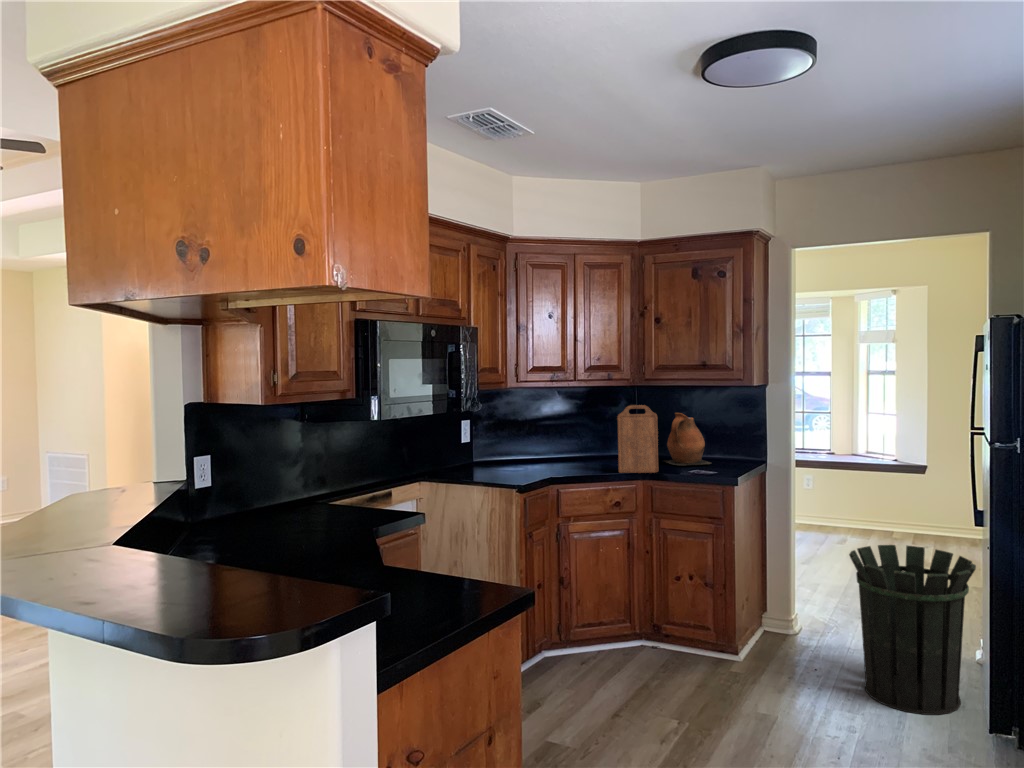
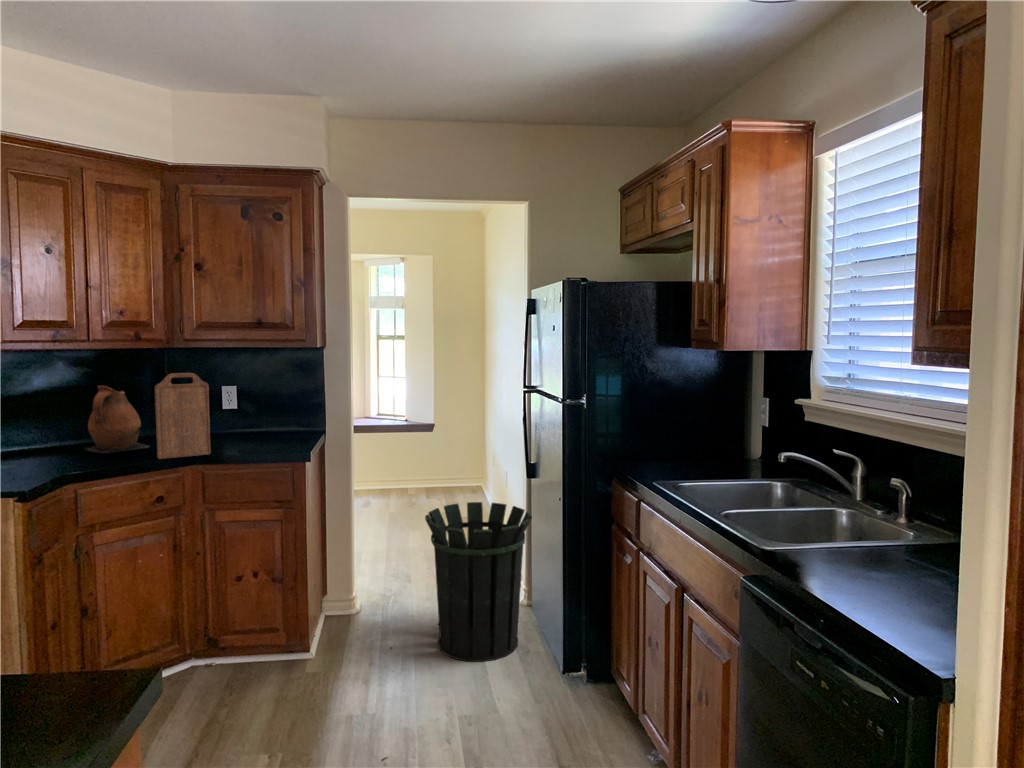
ceramic pitcher: present [666,413,711,465] -> present [86,386,149,453]

